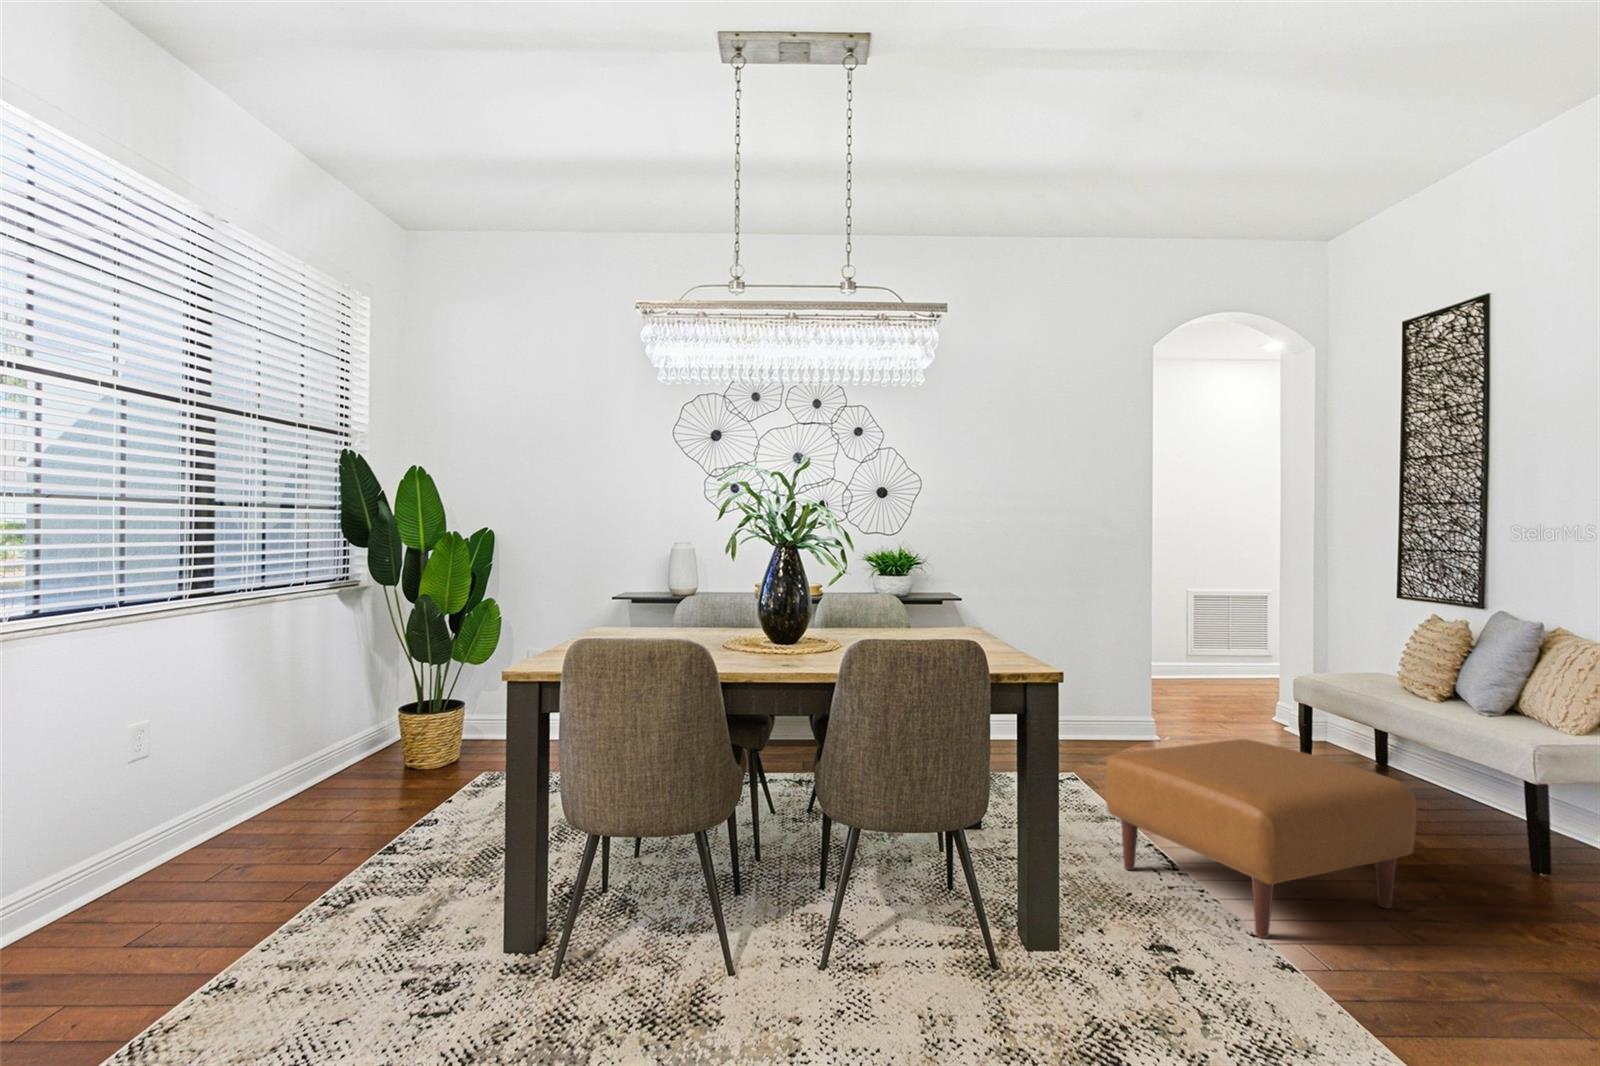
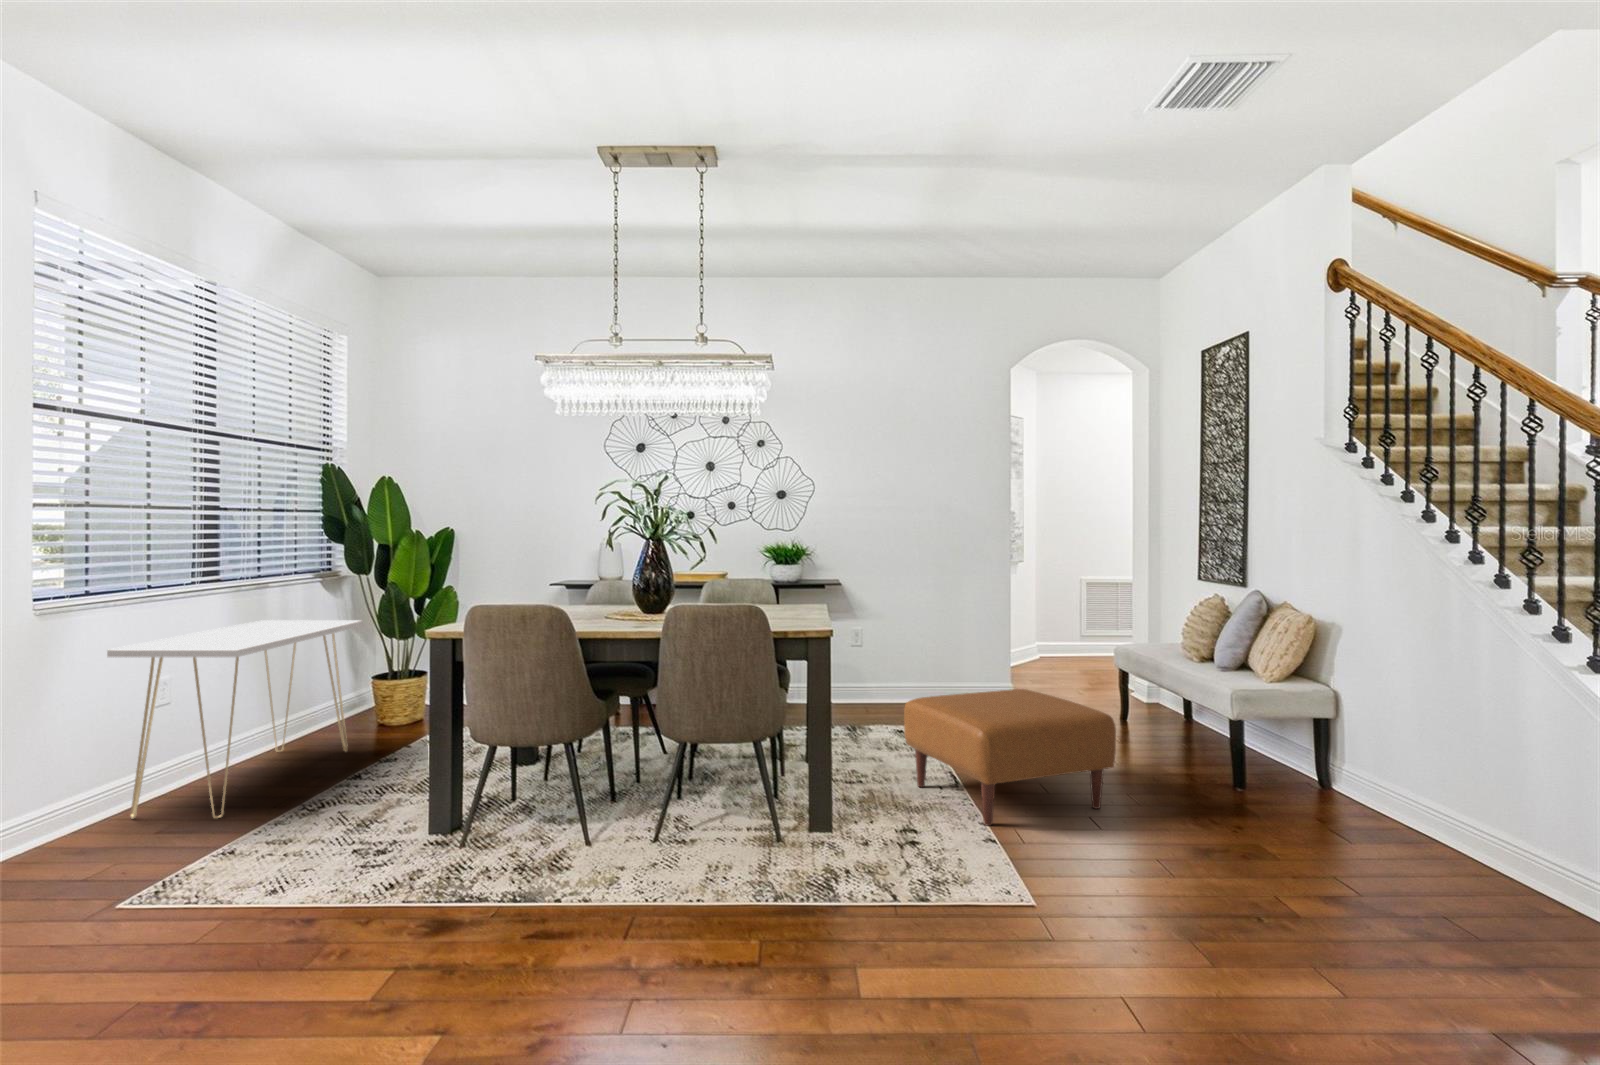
console table: none [60,643,395,922] -> present [107,620,363,819]

